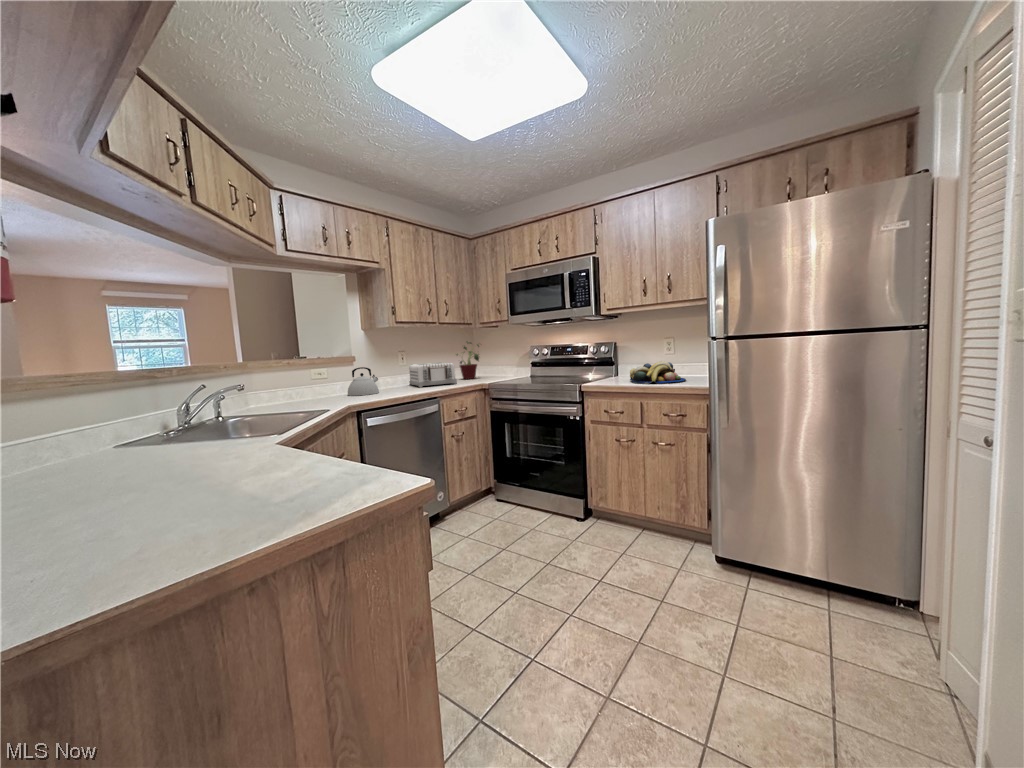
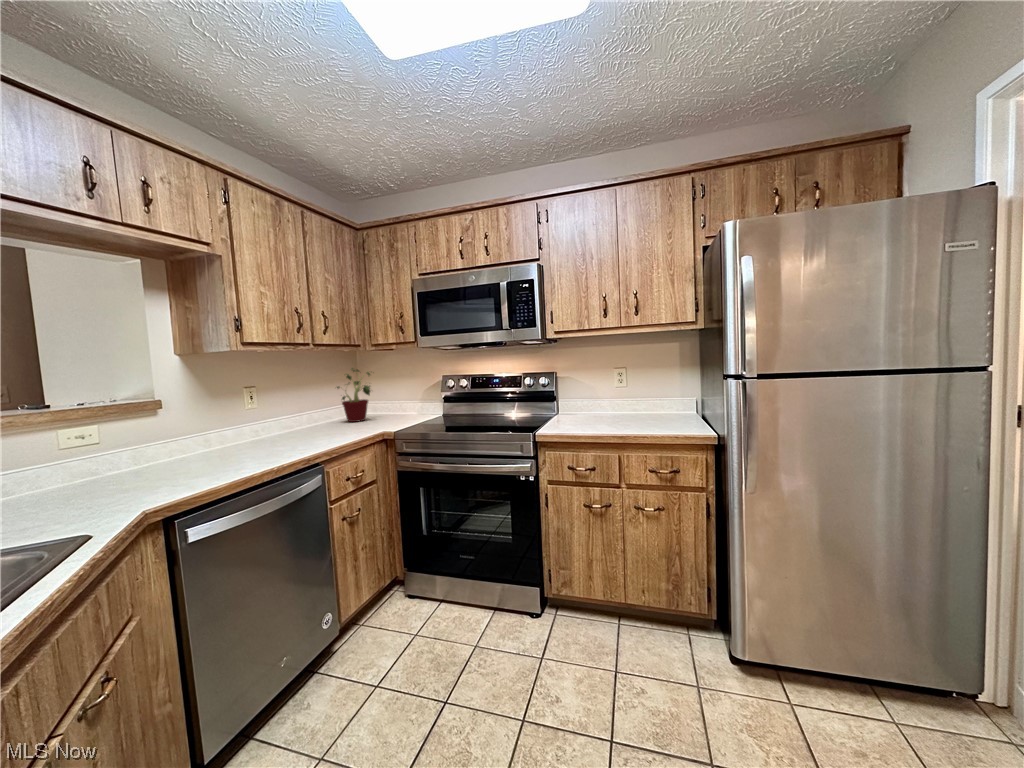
fruit bowl: present [630,361,686,384] -> none [586,397,655,428]
toaster: present [409,363,457,387] -> none [262,400,343,443]
kettle: present [348,367,379,396] -> none [143,419,210,471]

